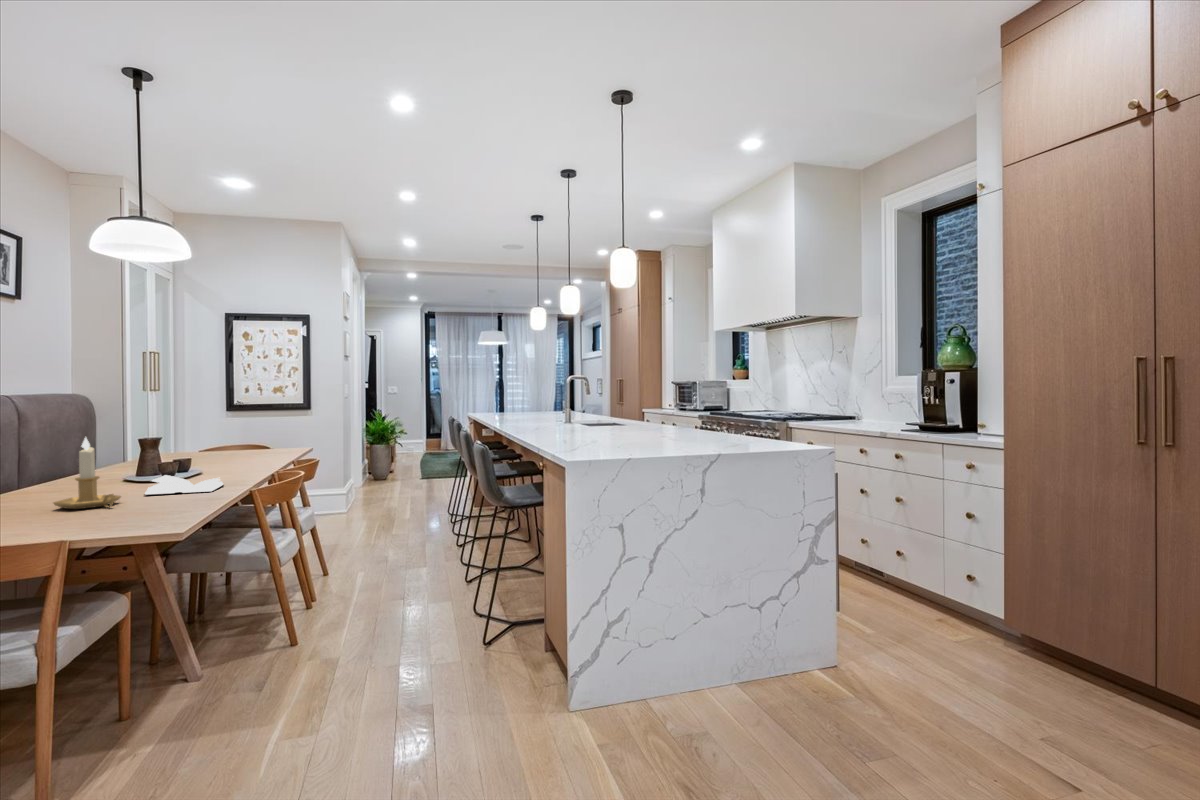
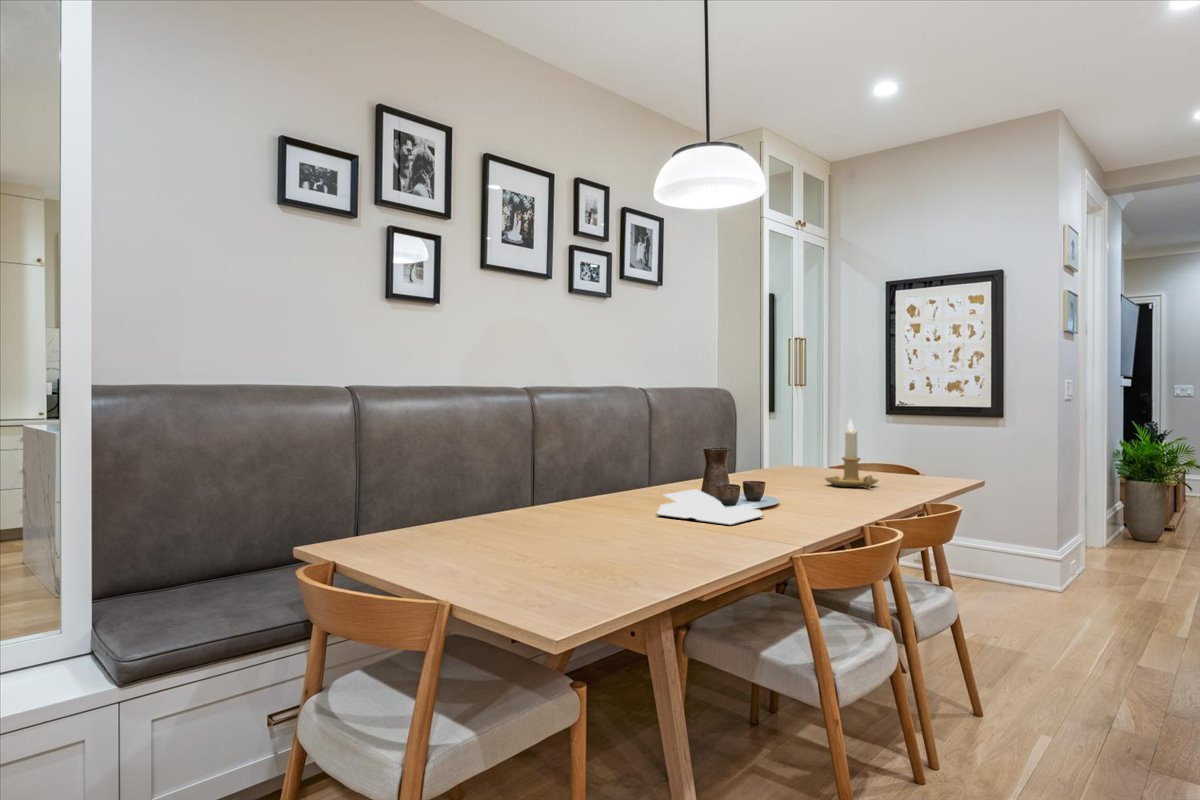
candlestick: present [53,438,121,509] -> present [825,420,878,489]

